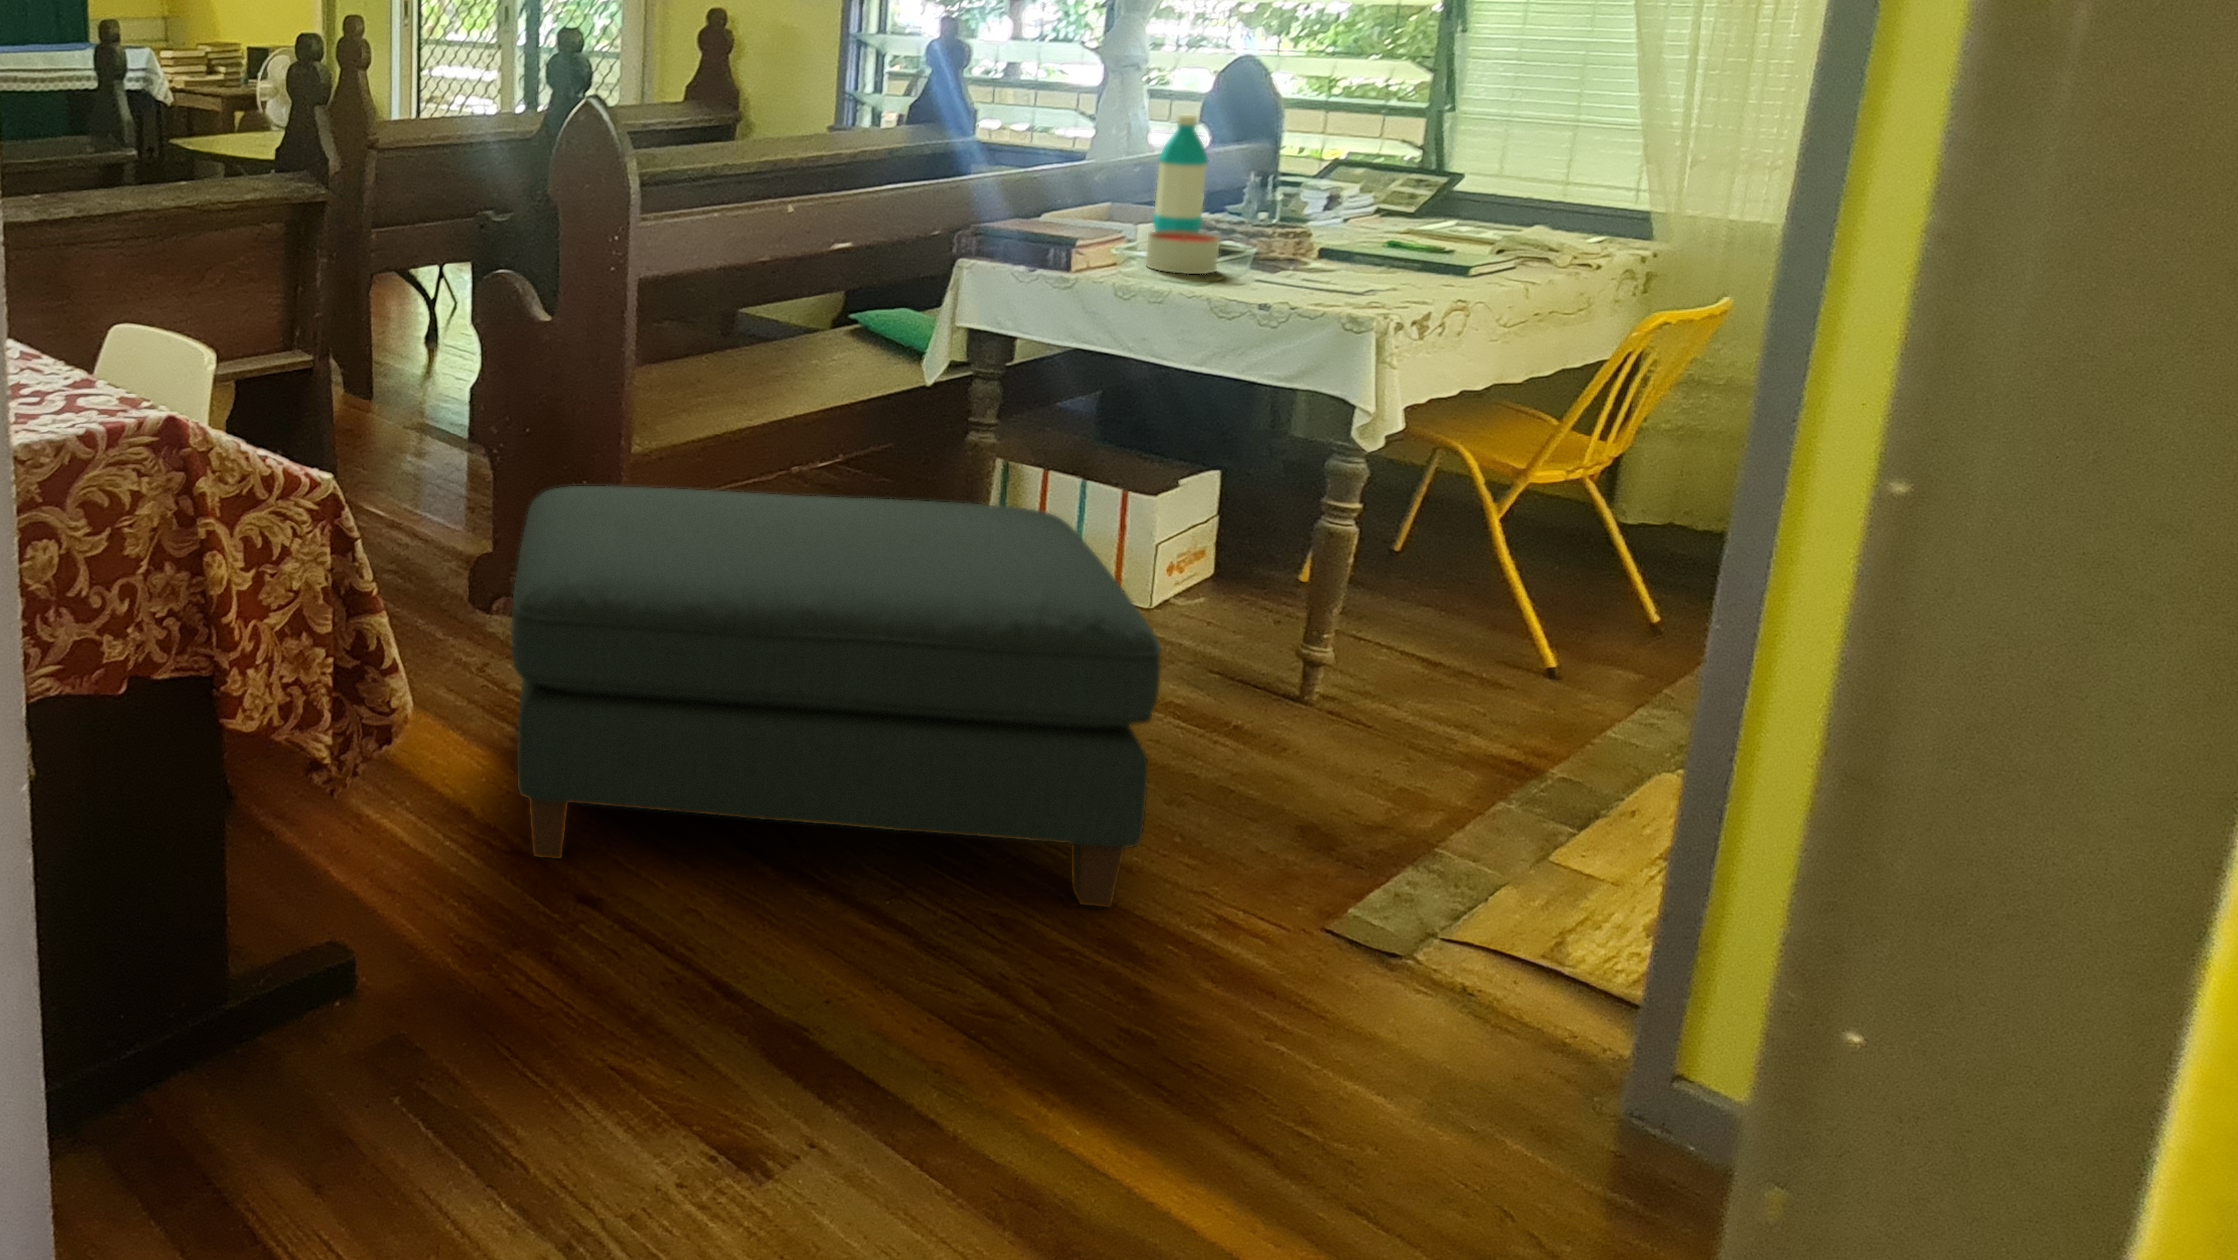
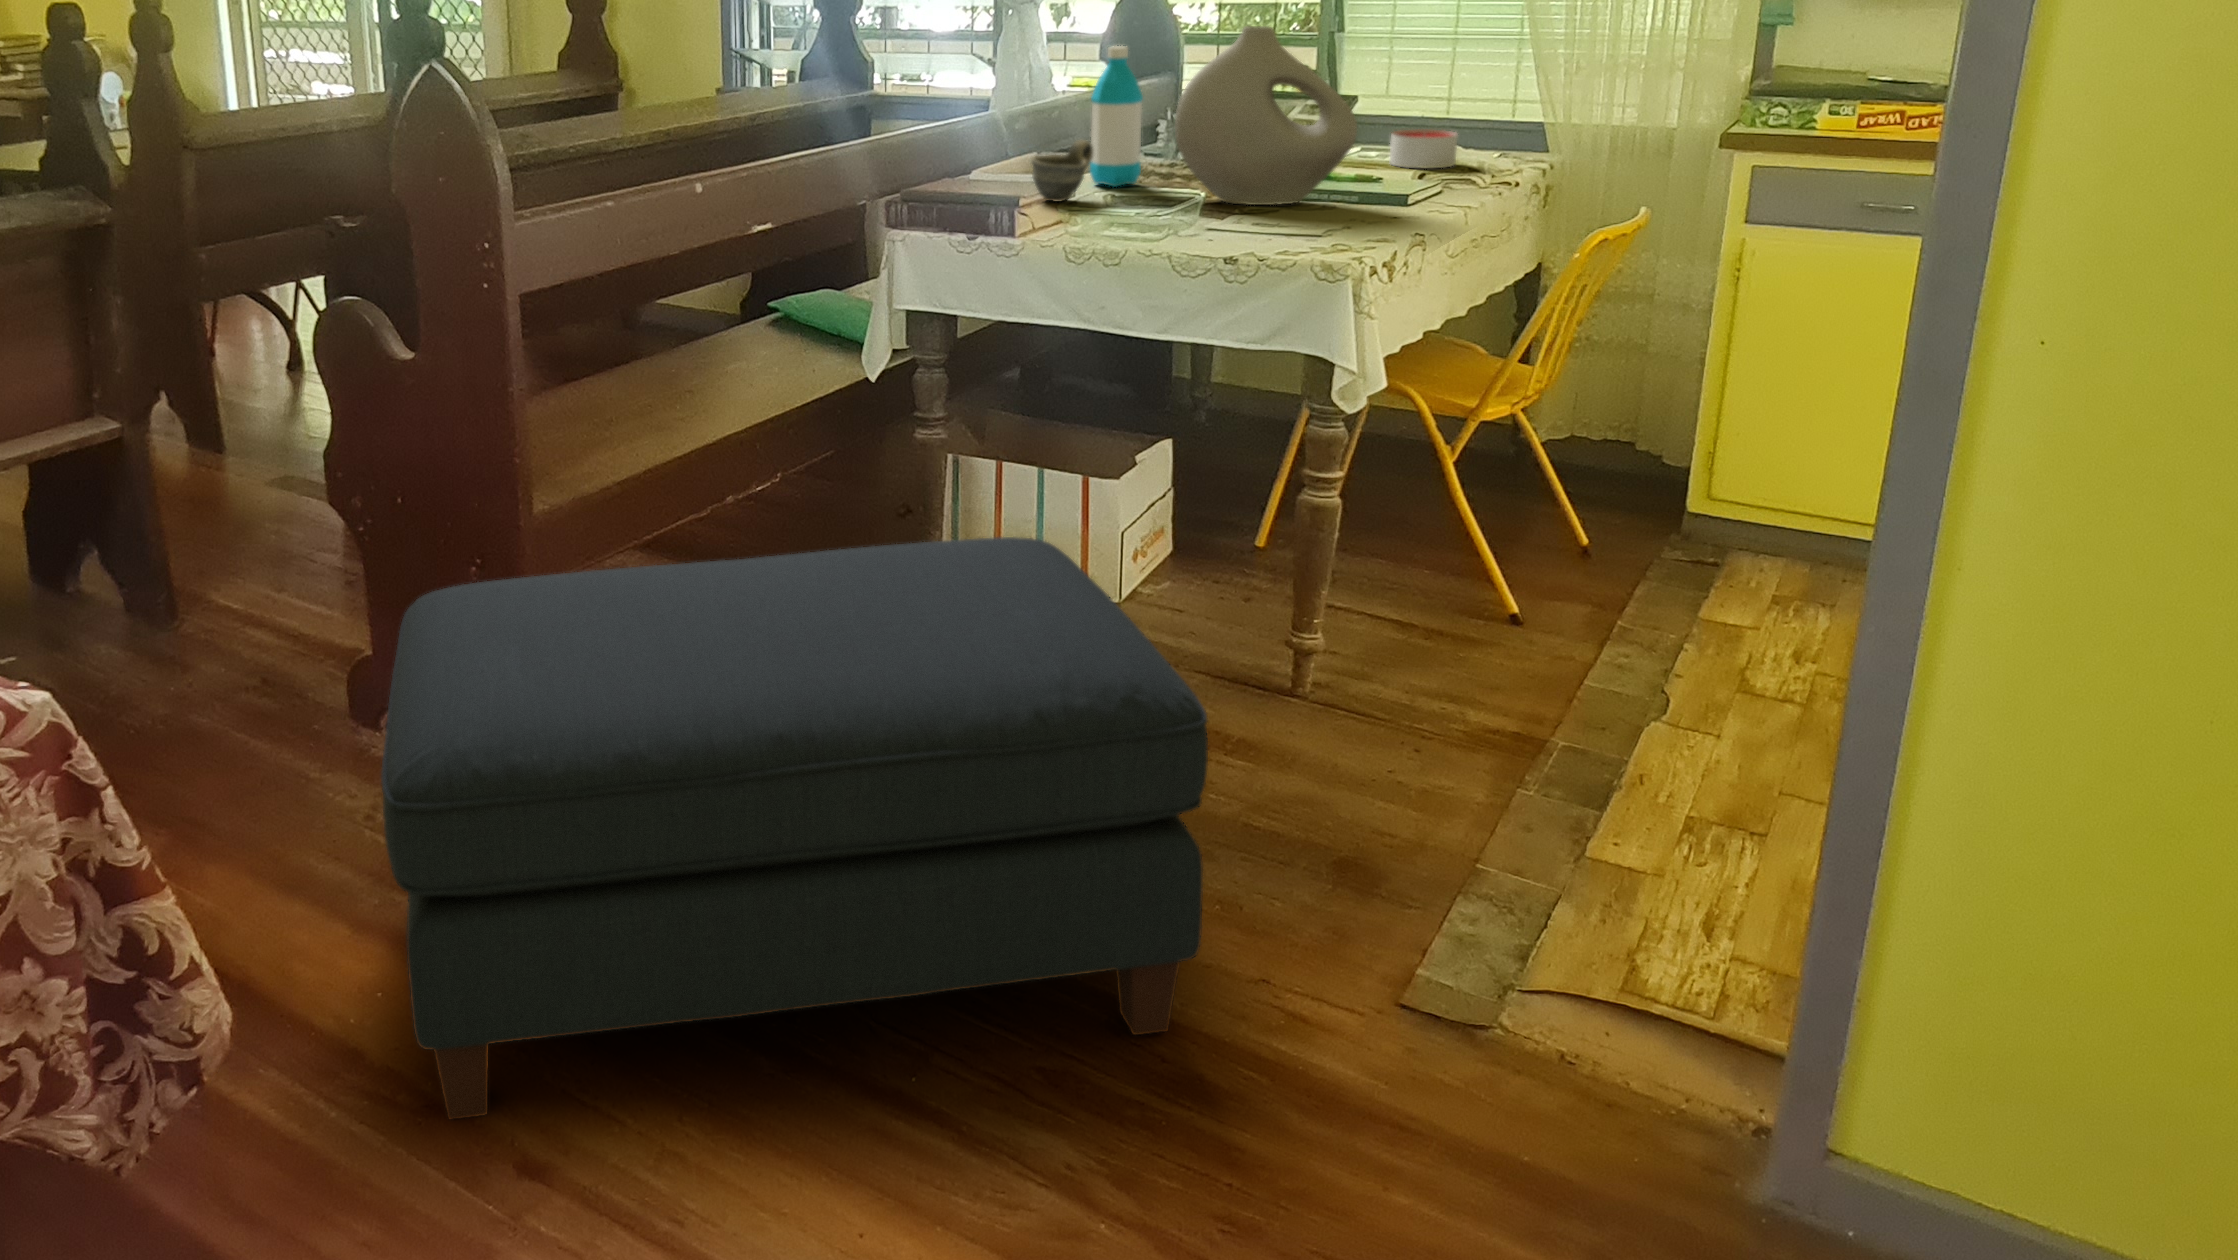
vase: none [1233,105,1413,264] -> present [1175,26,1357,205]
cup: none [1093,193,1154,245] -> present [1031,140,1093,202]
candle: present [1146,231,1220,274] -> present [1389,129,1458,168]

